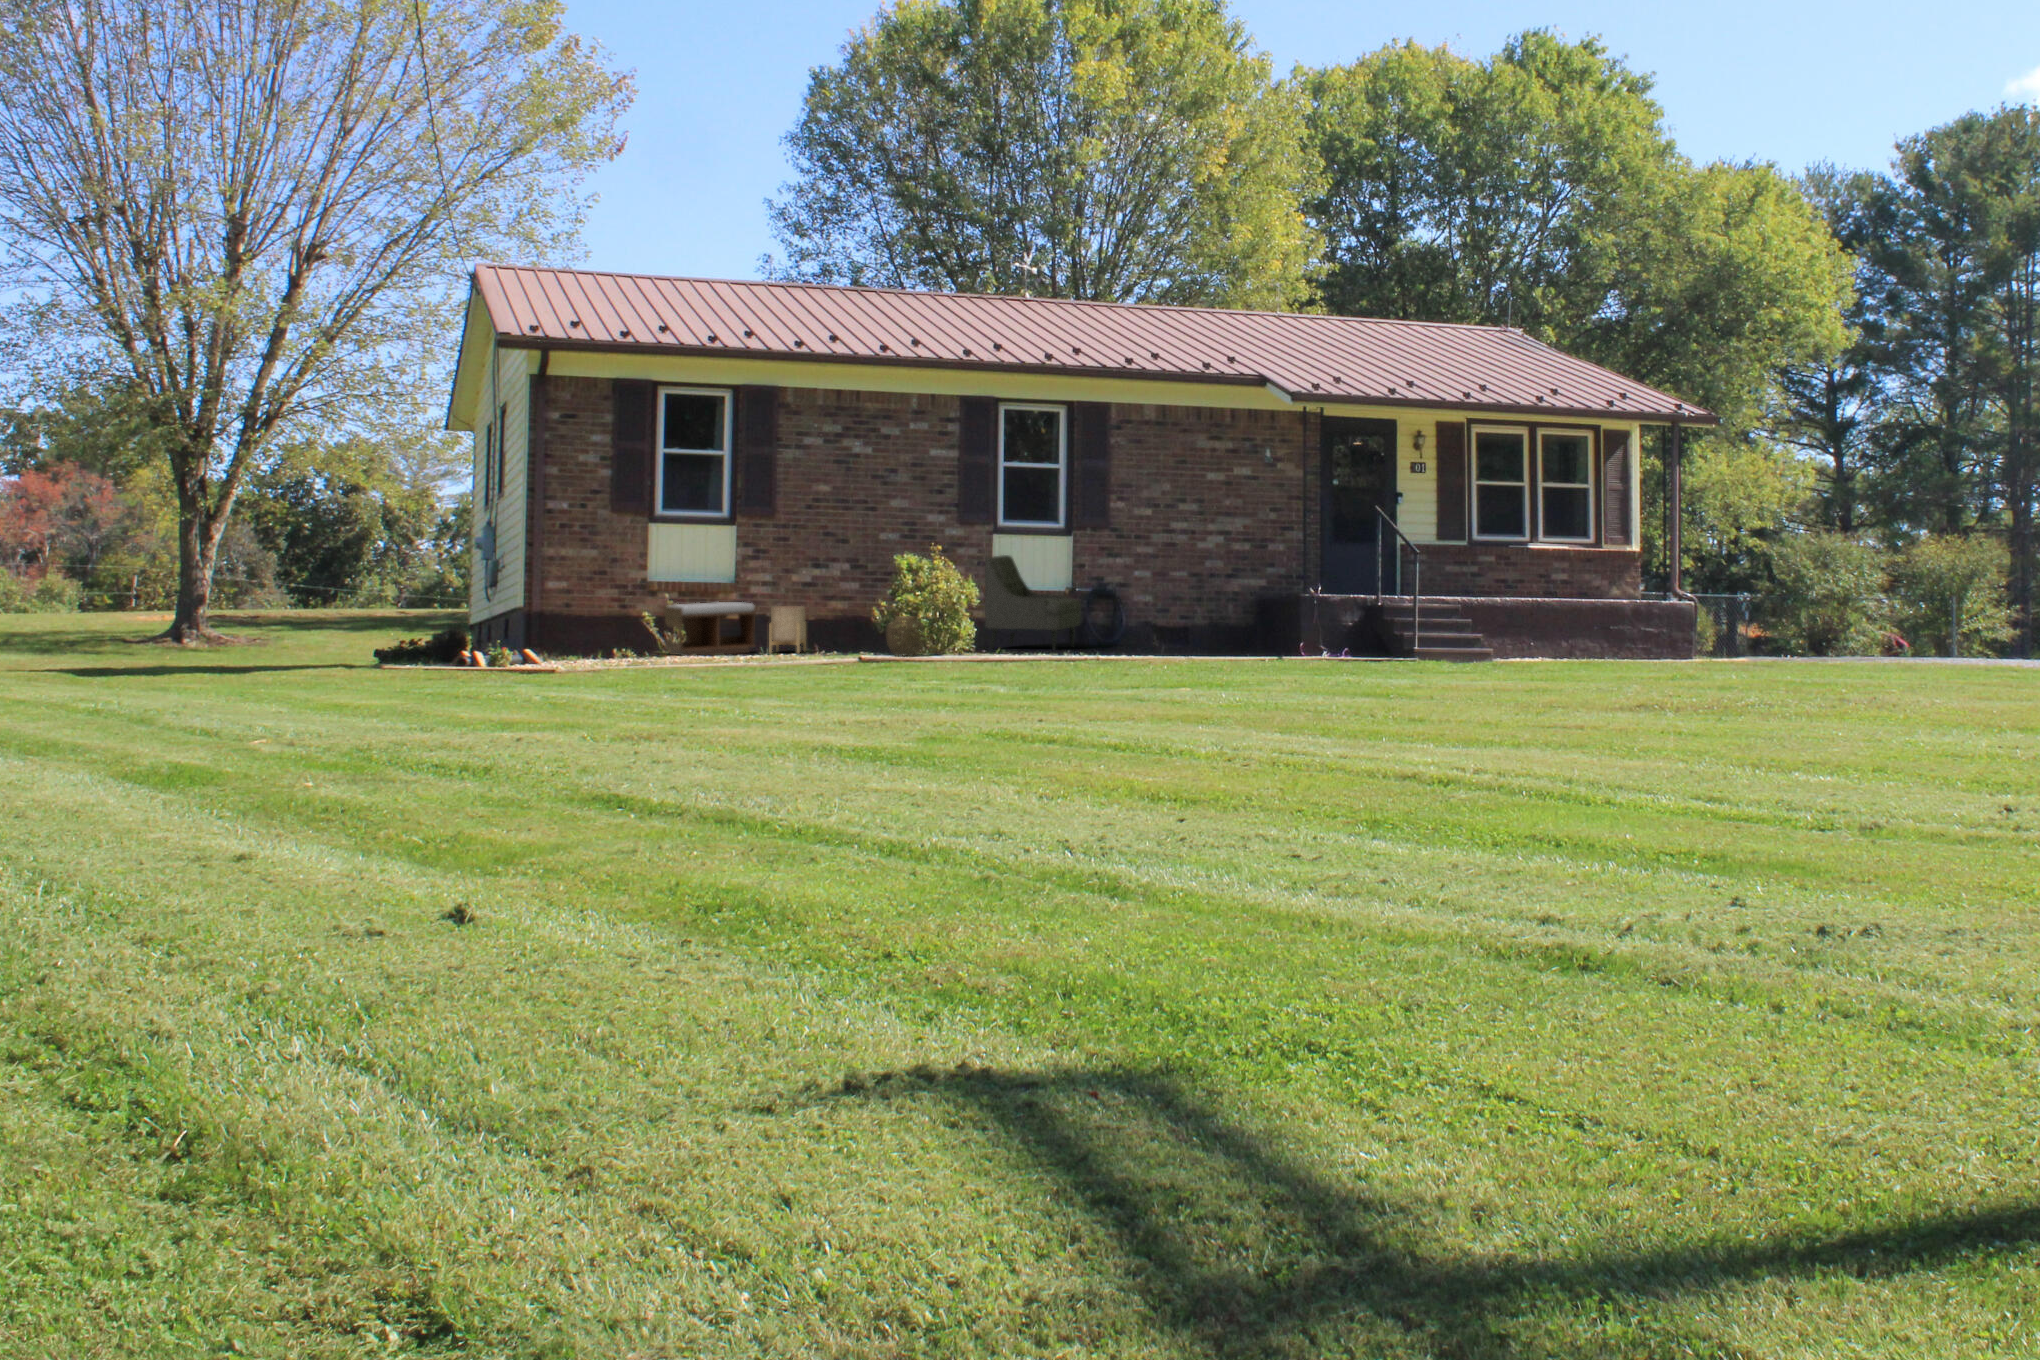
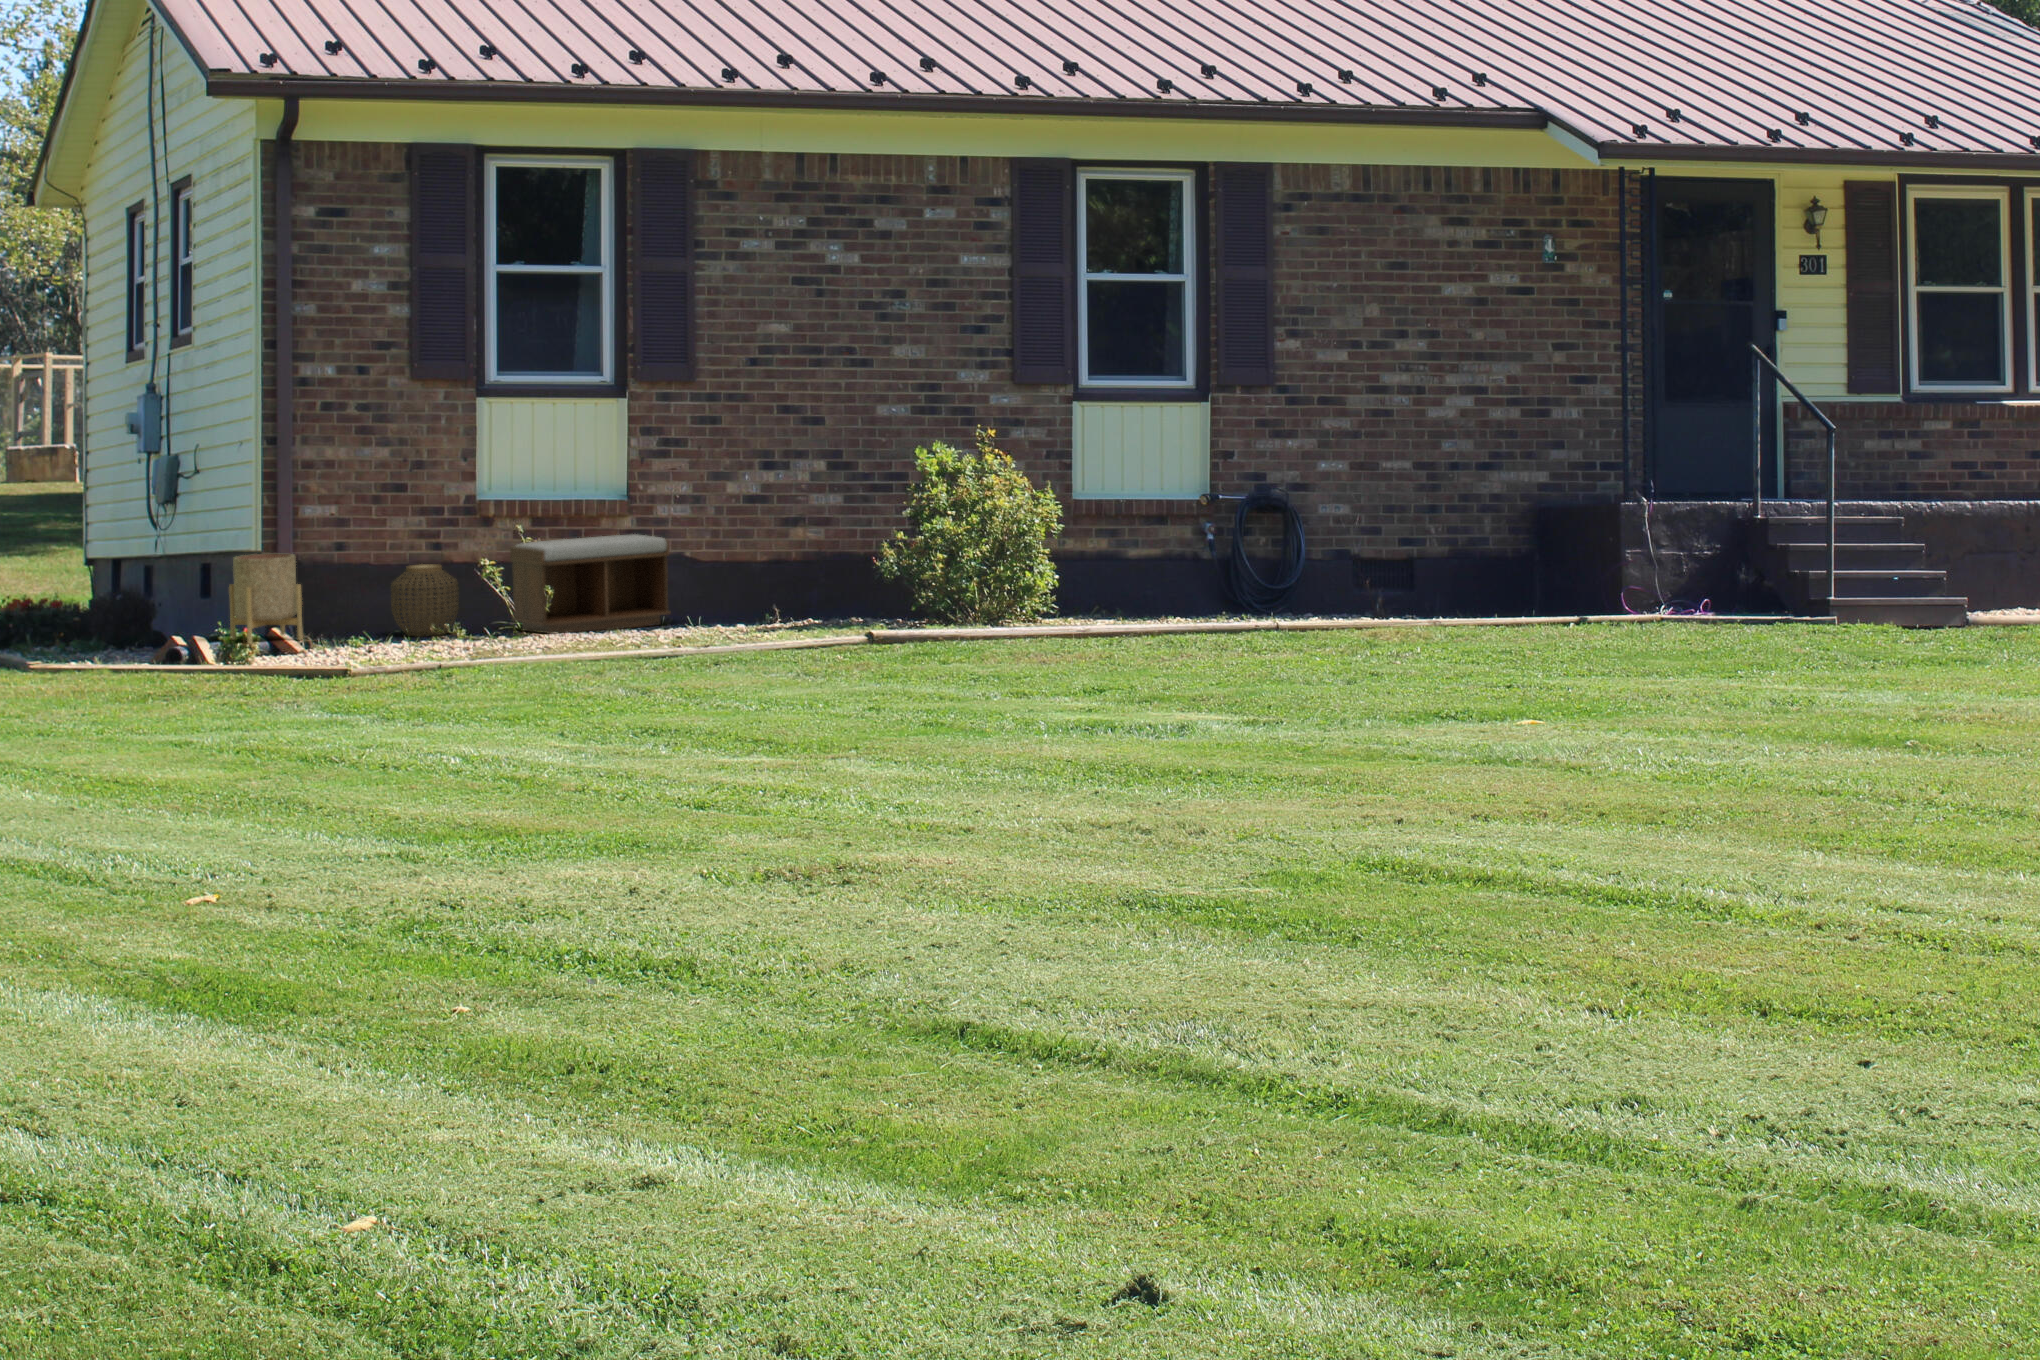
chair: present [985,555,1081,650] -> none [1064,440,1232,612]
planter: present [769,606,806,653] -> present [229,554,303,644]
woven basket: present [886,616,925,656] -> present [391,564,459,636]

